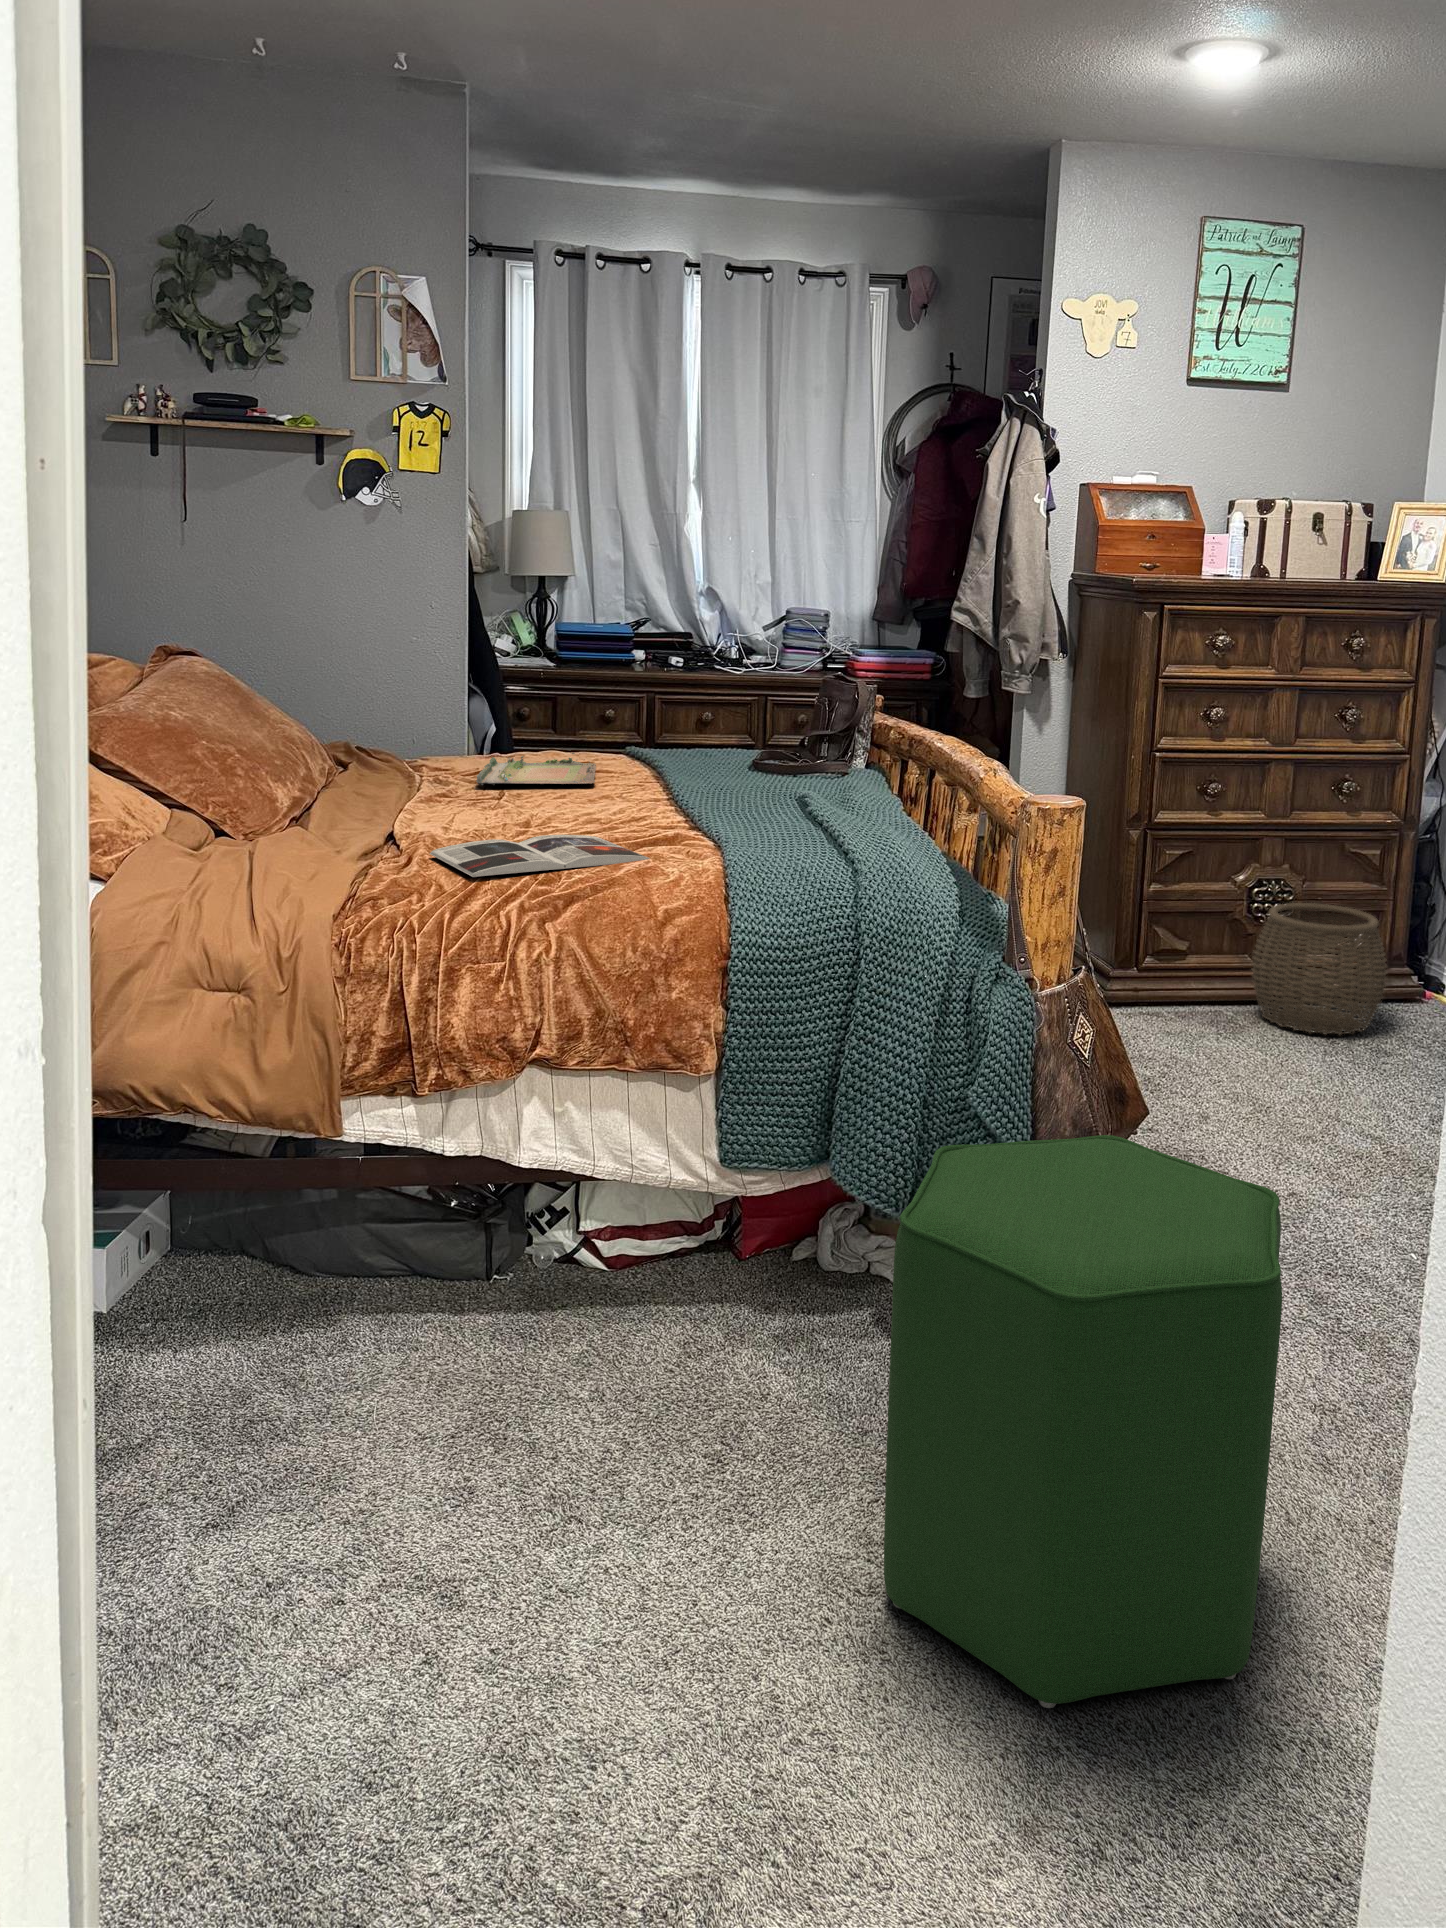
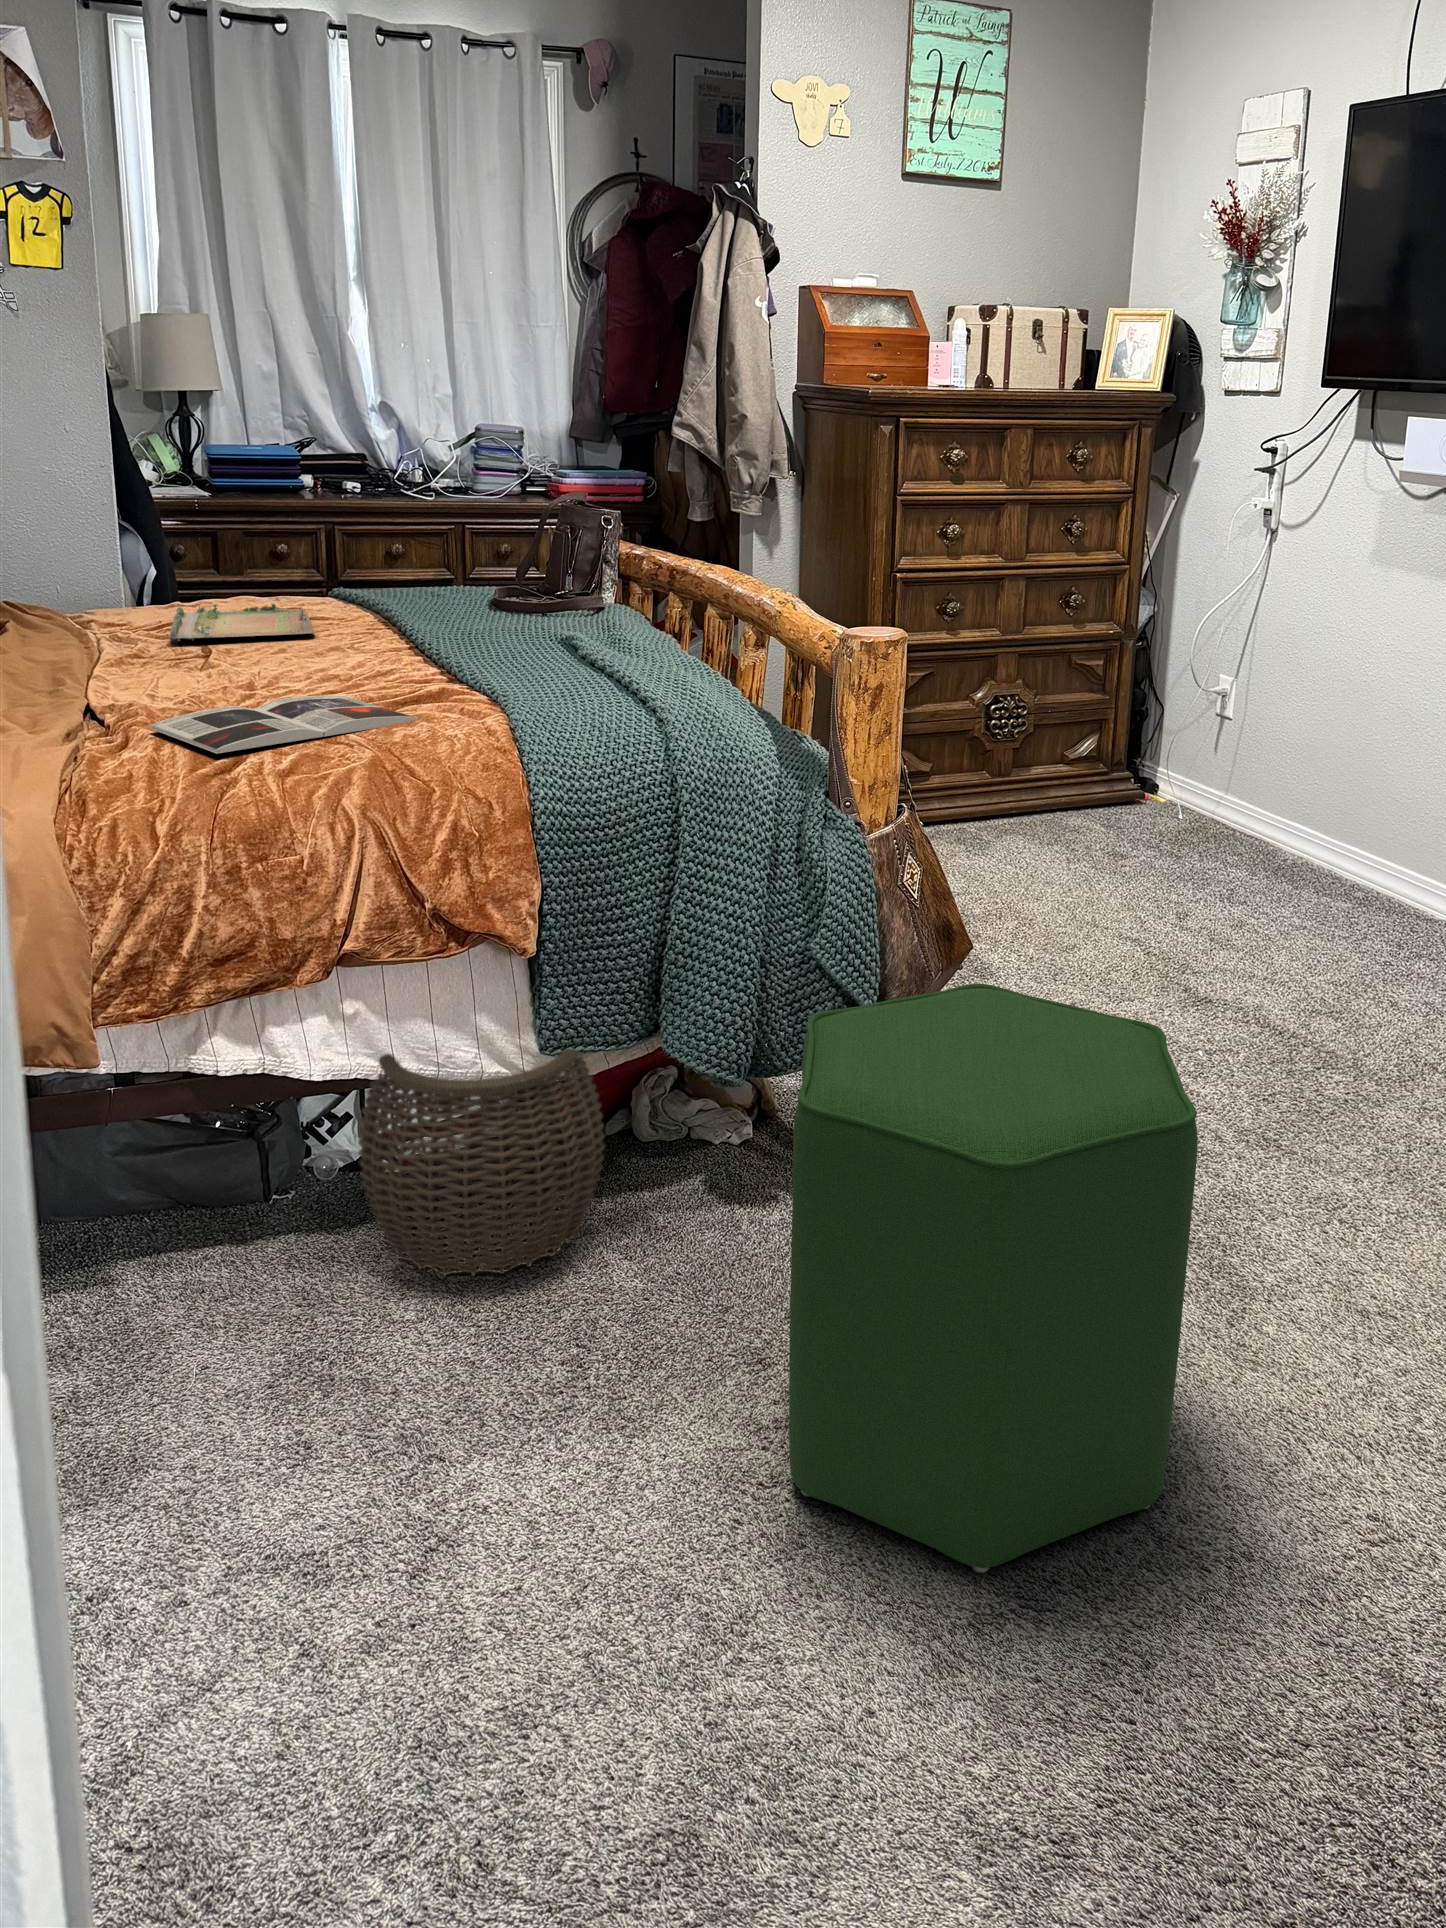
woven basket: present [1252,903,1387,1035] -> present [358,1049,605,1277]

